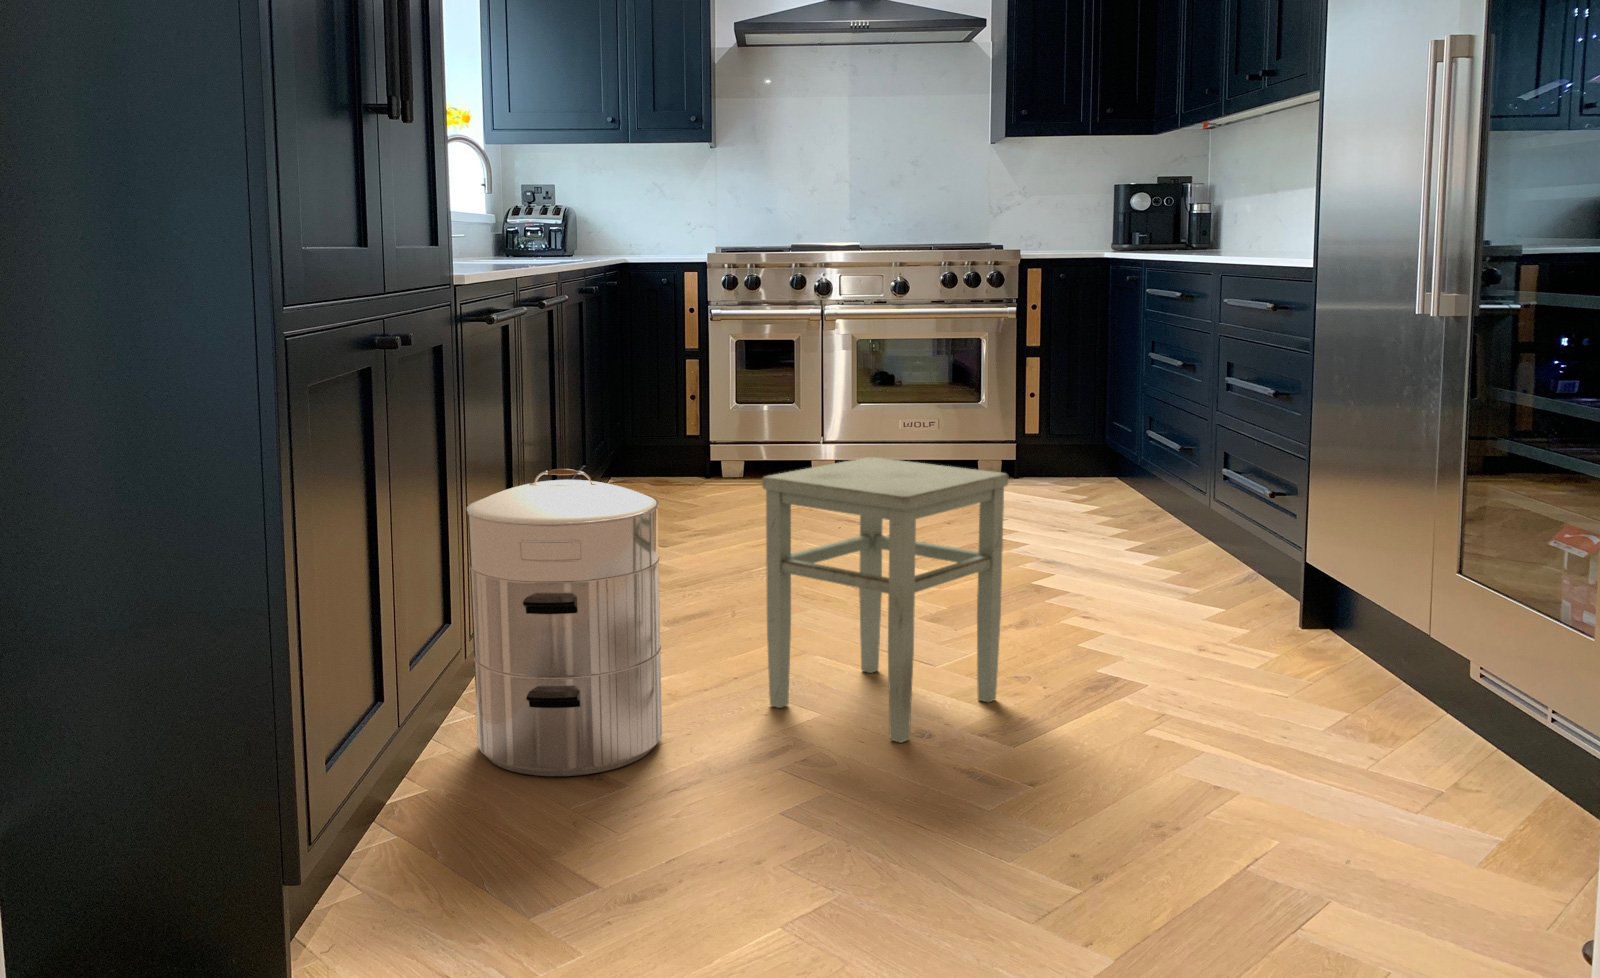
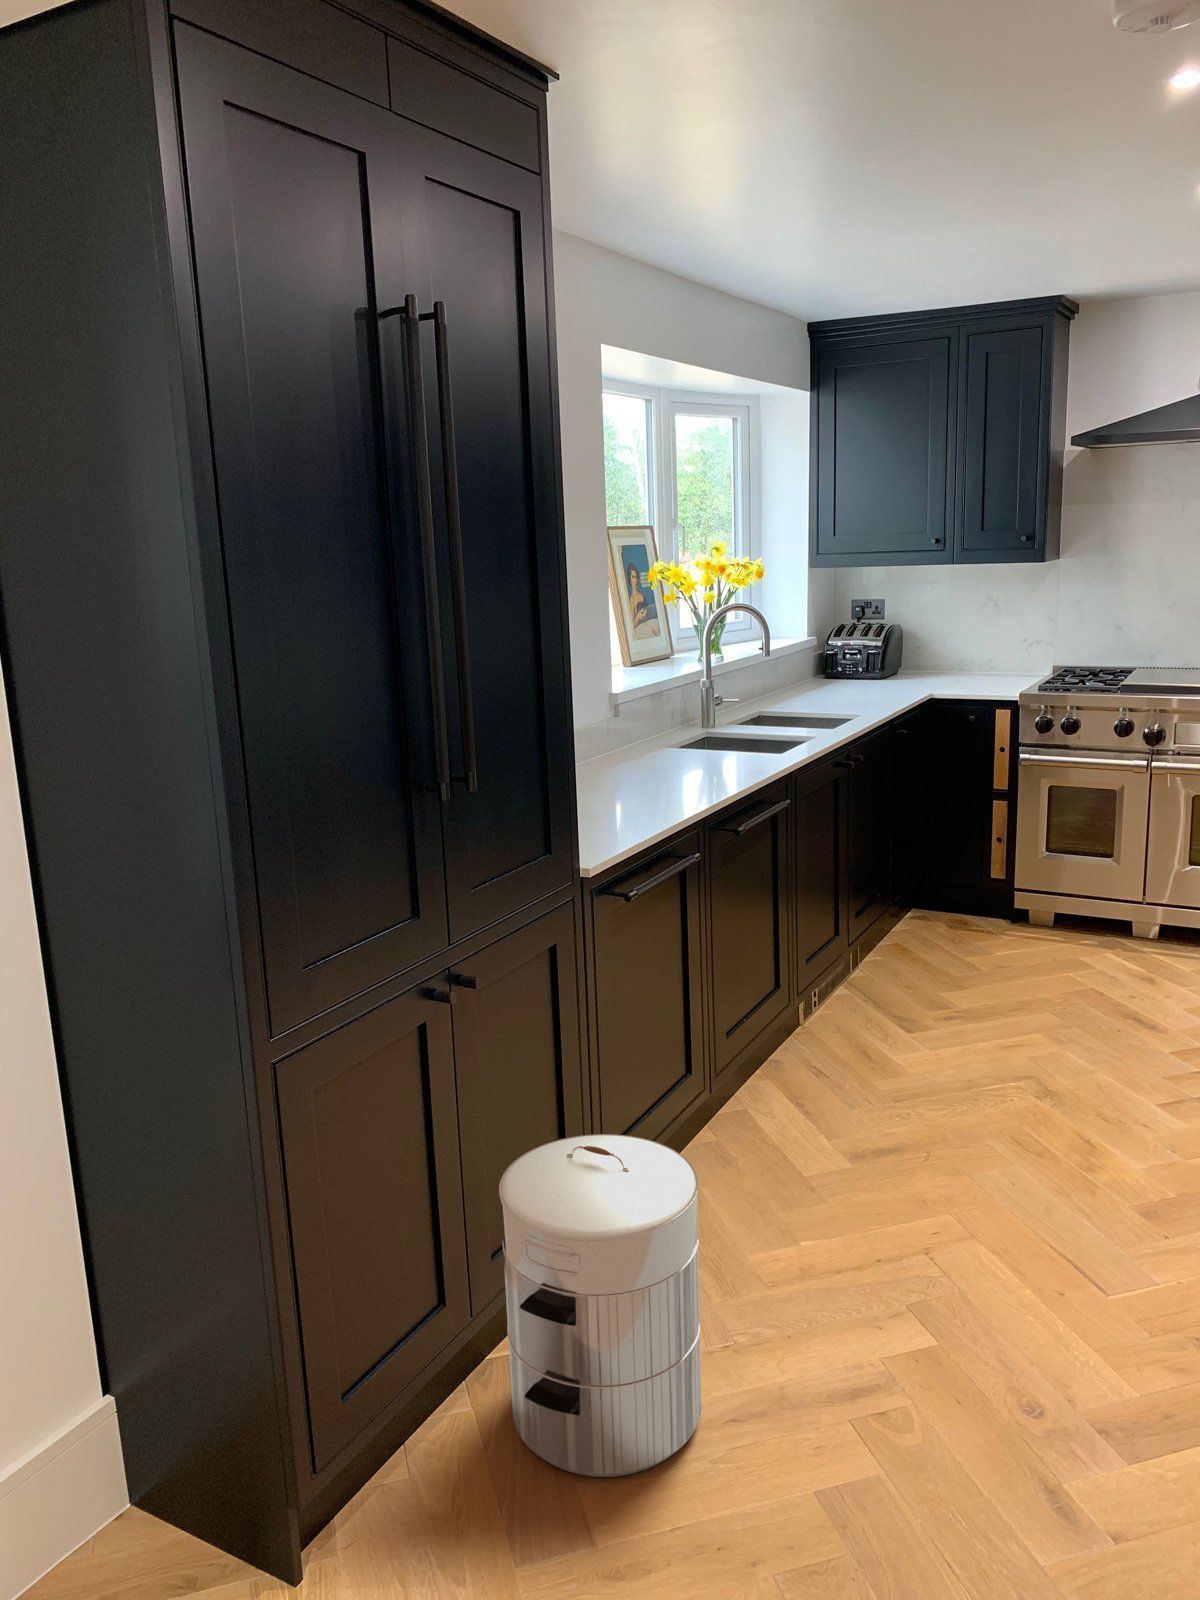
stool: present [762,457,1008,743] -> none [838,1127,1150,1540]

